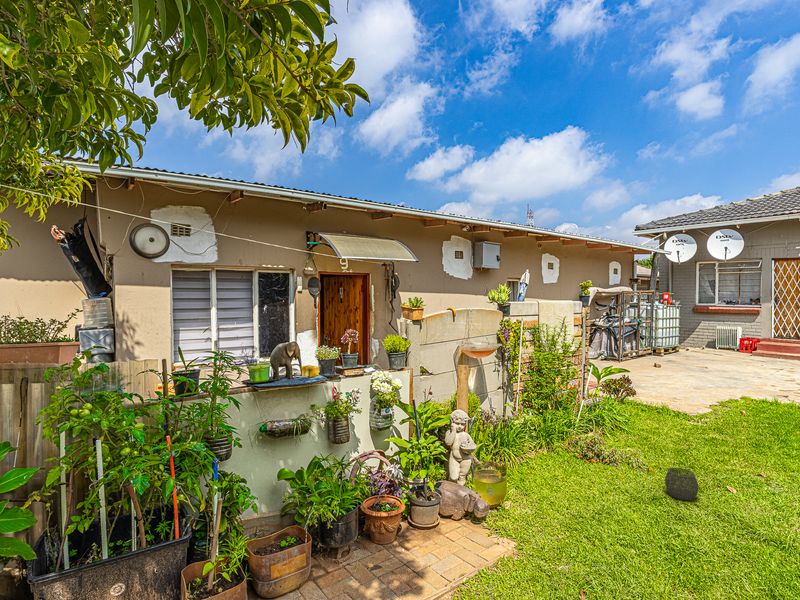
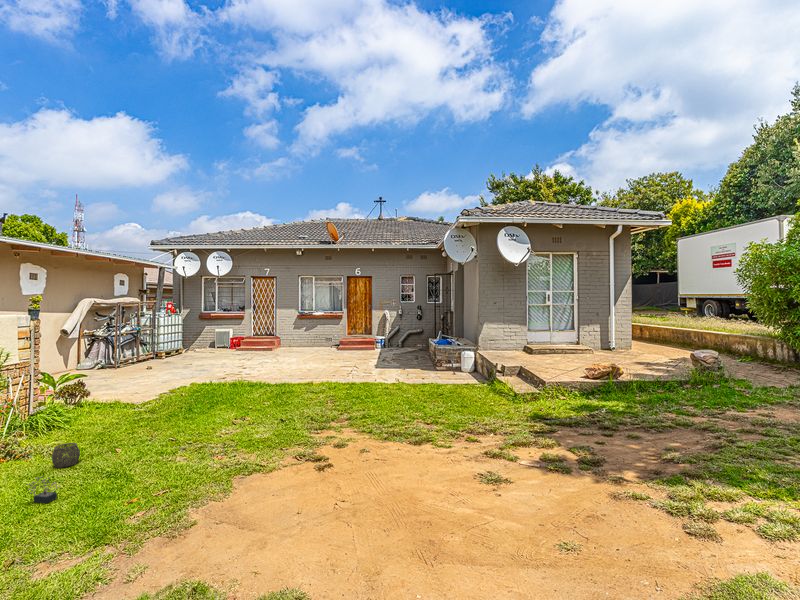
decorative plant: none [685,522,730,568] -> present [29,477,60,503]

